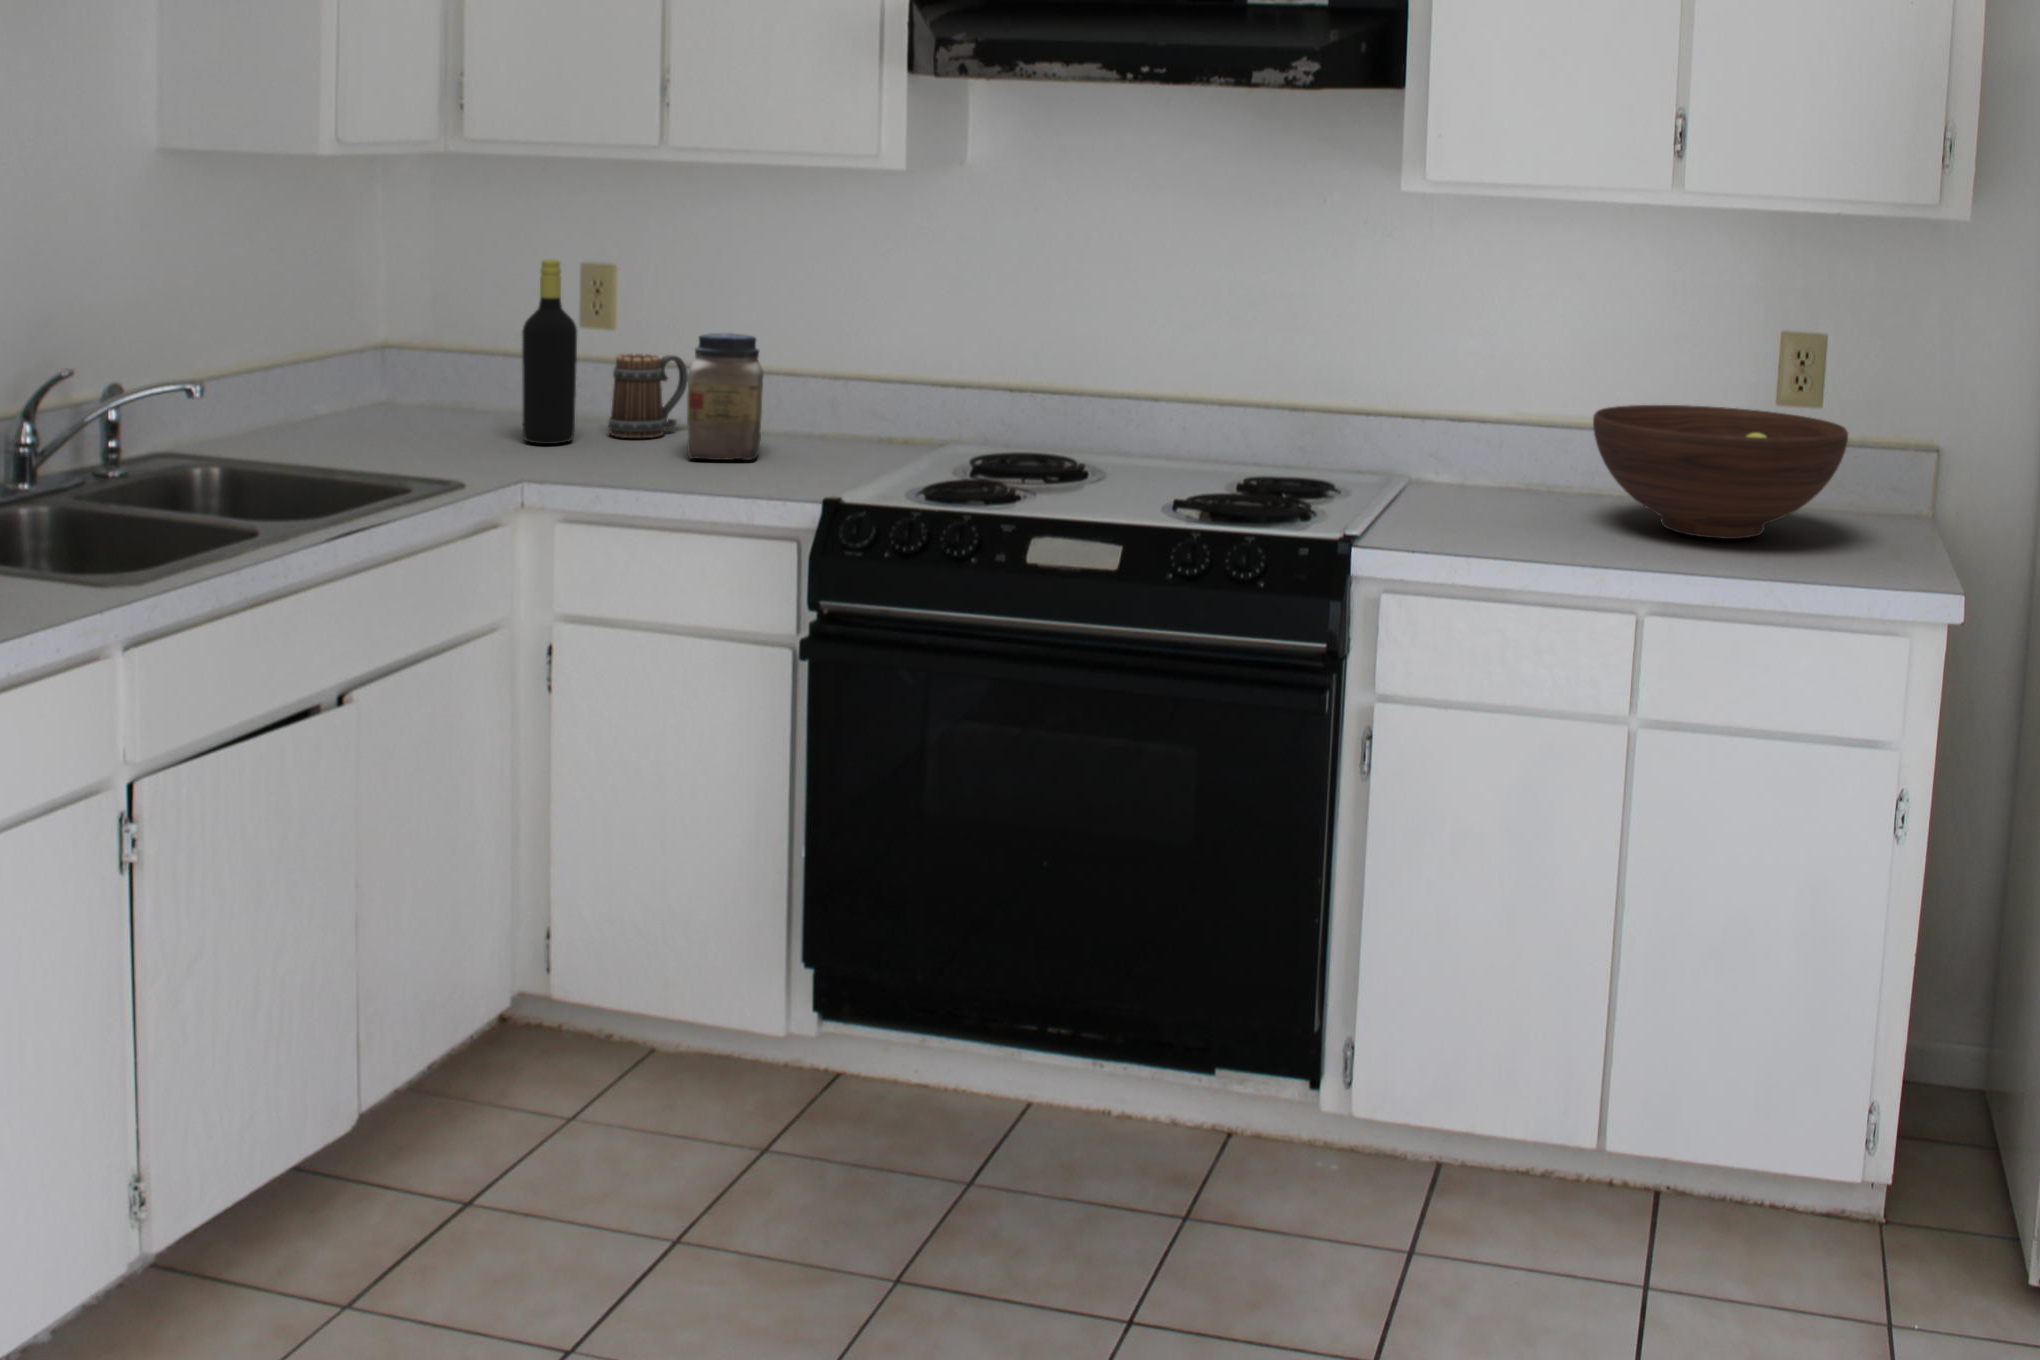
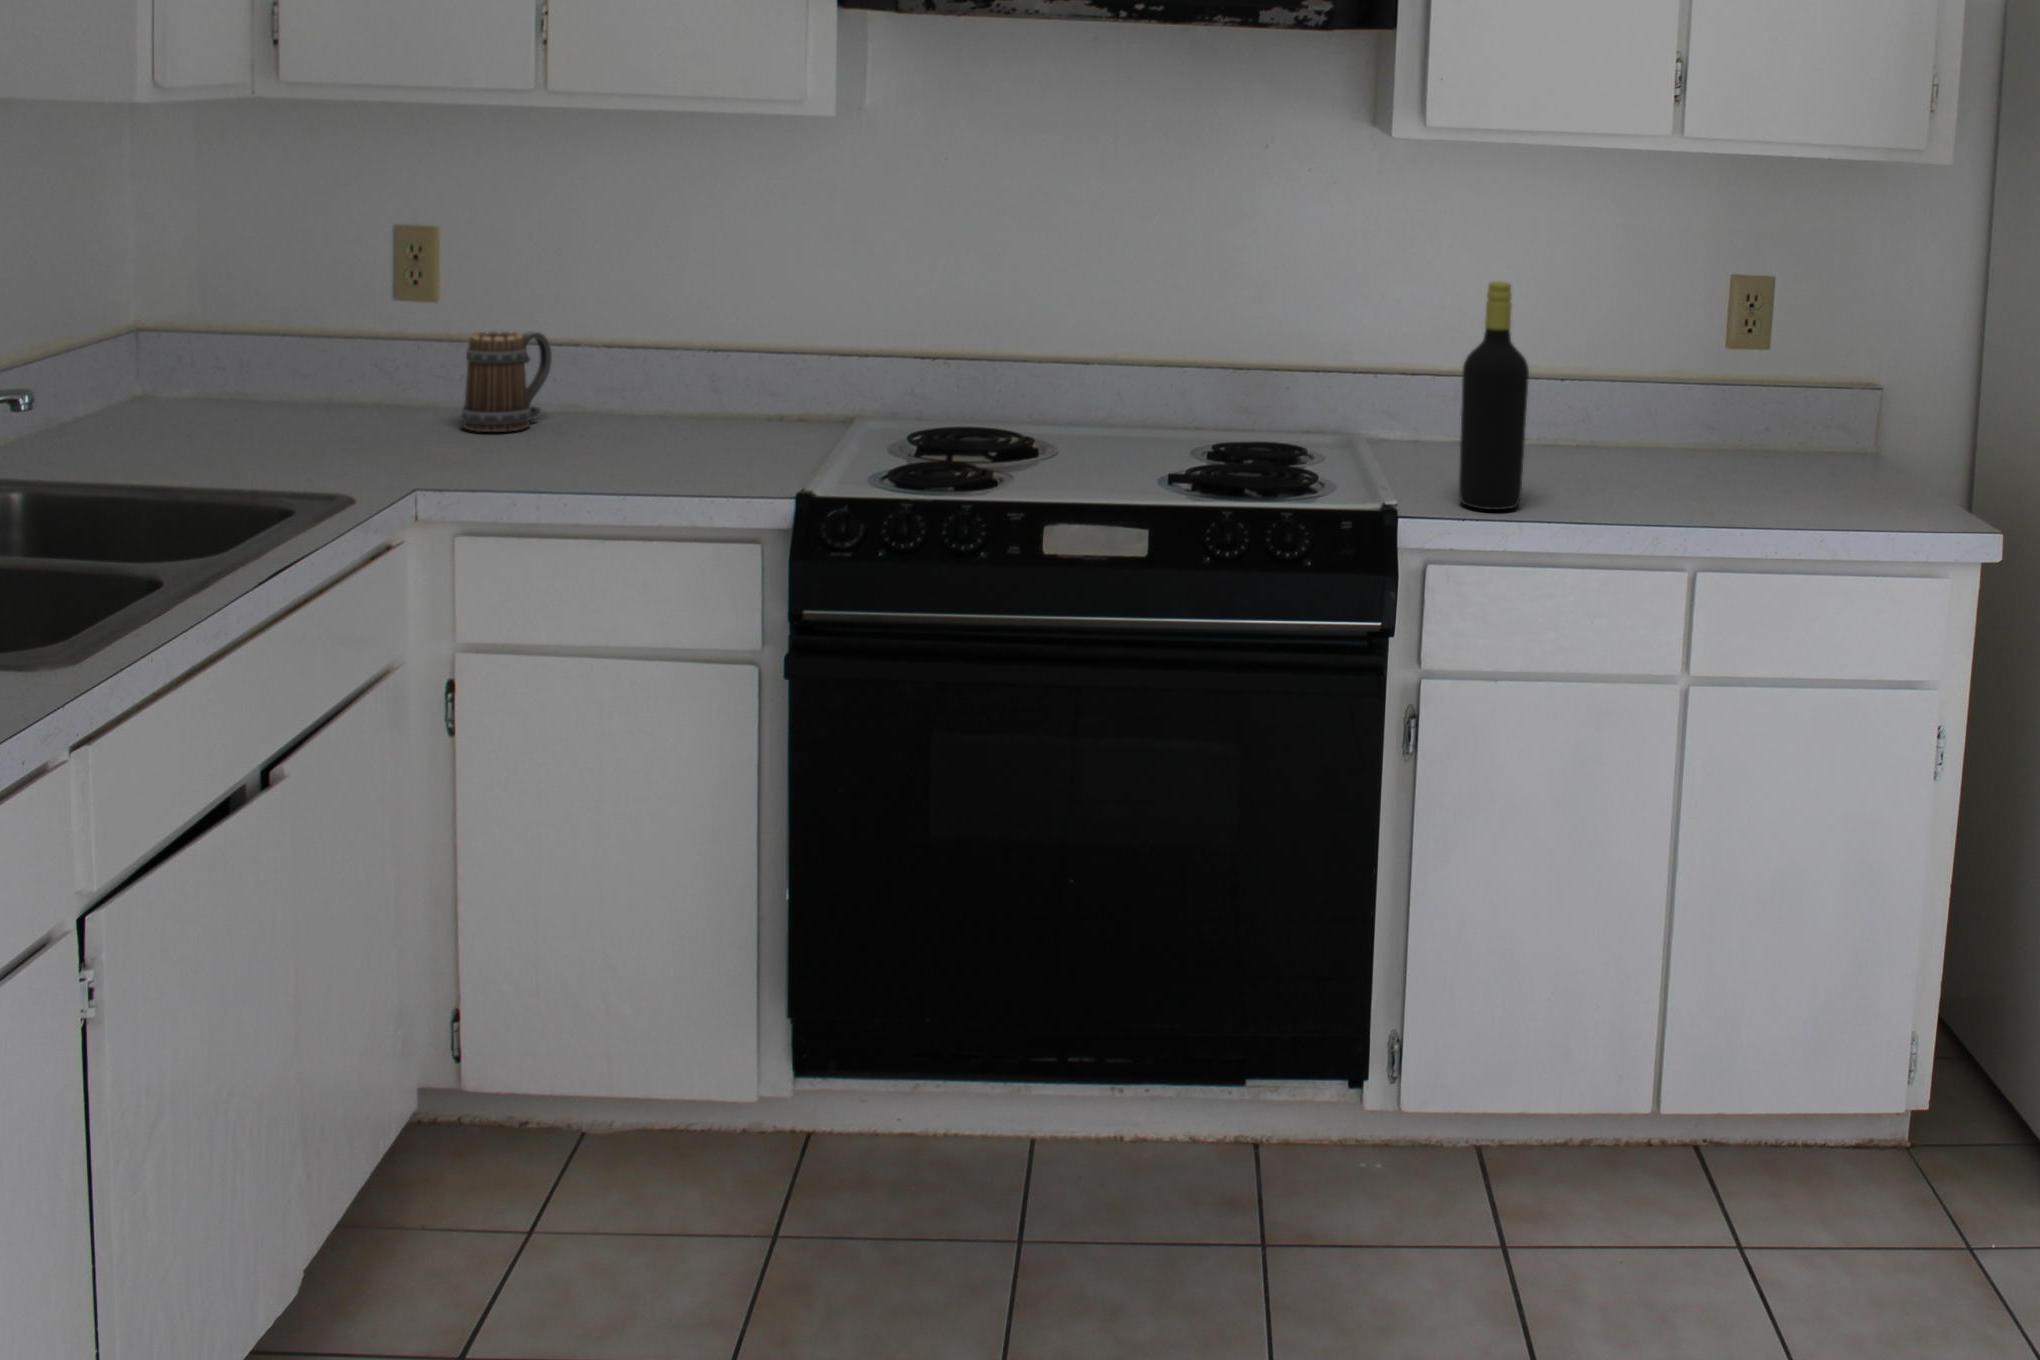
bottle: present [522,260,577,444] -> present [1459,281,1529,510]
jar: present [687,333,764,460] -> none [581,306,674,455]
fruit bowl: present [1593,405,1848,539] -> none [1600,352,1850,487]

